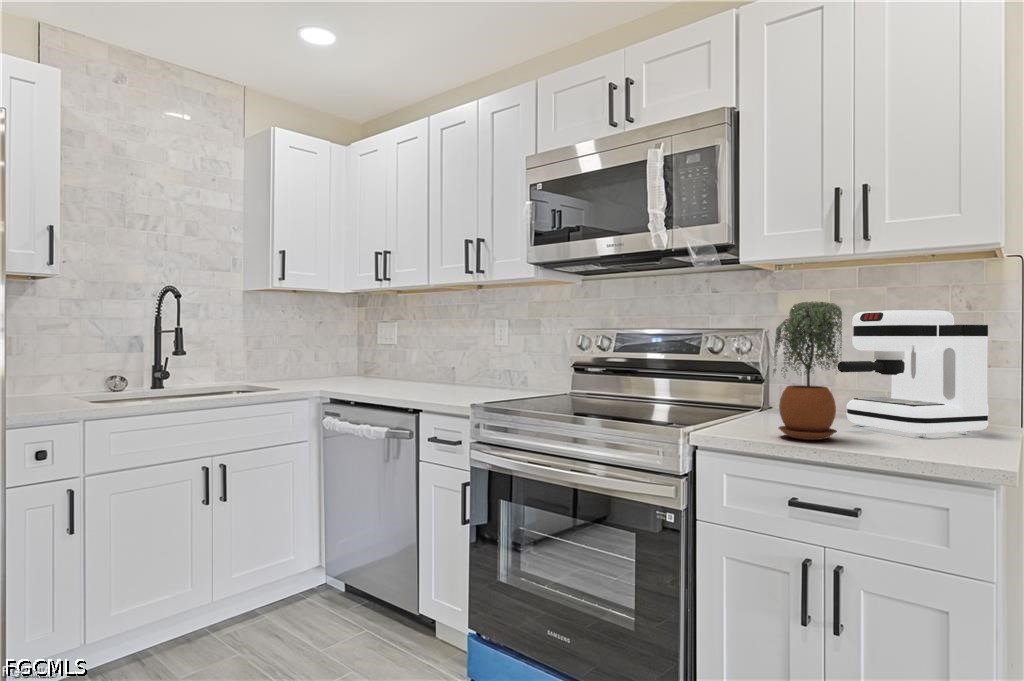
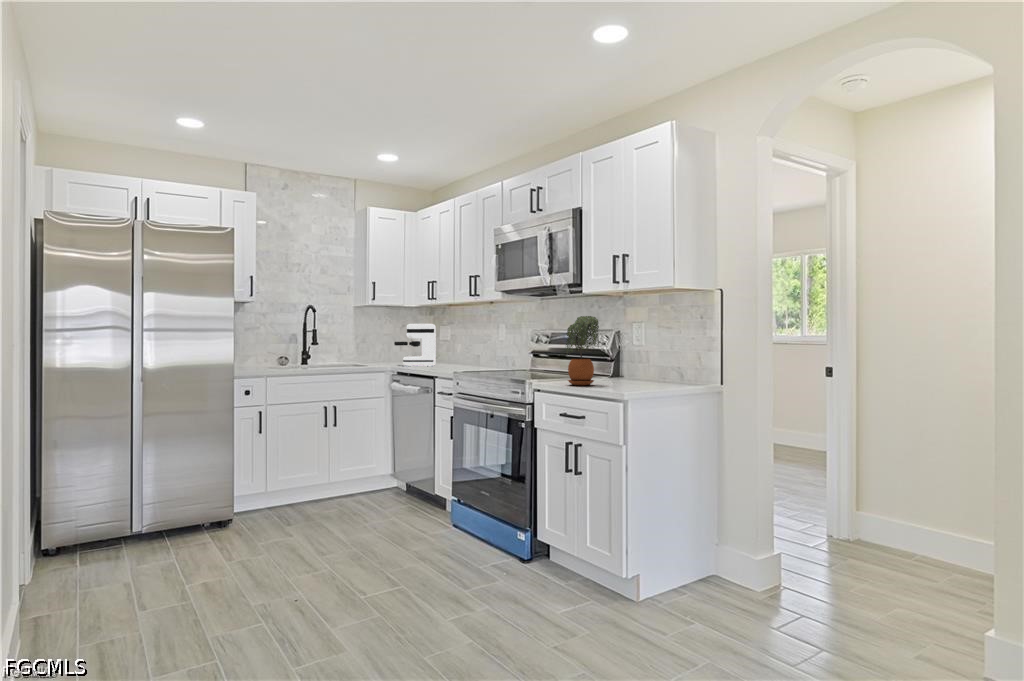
coffee maker: present [838,310,989,436] -> present [394,324,436,367]

